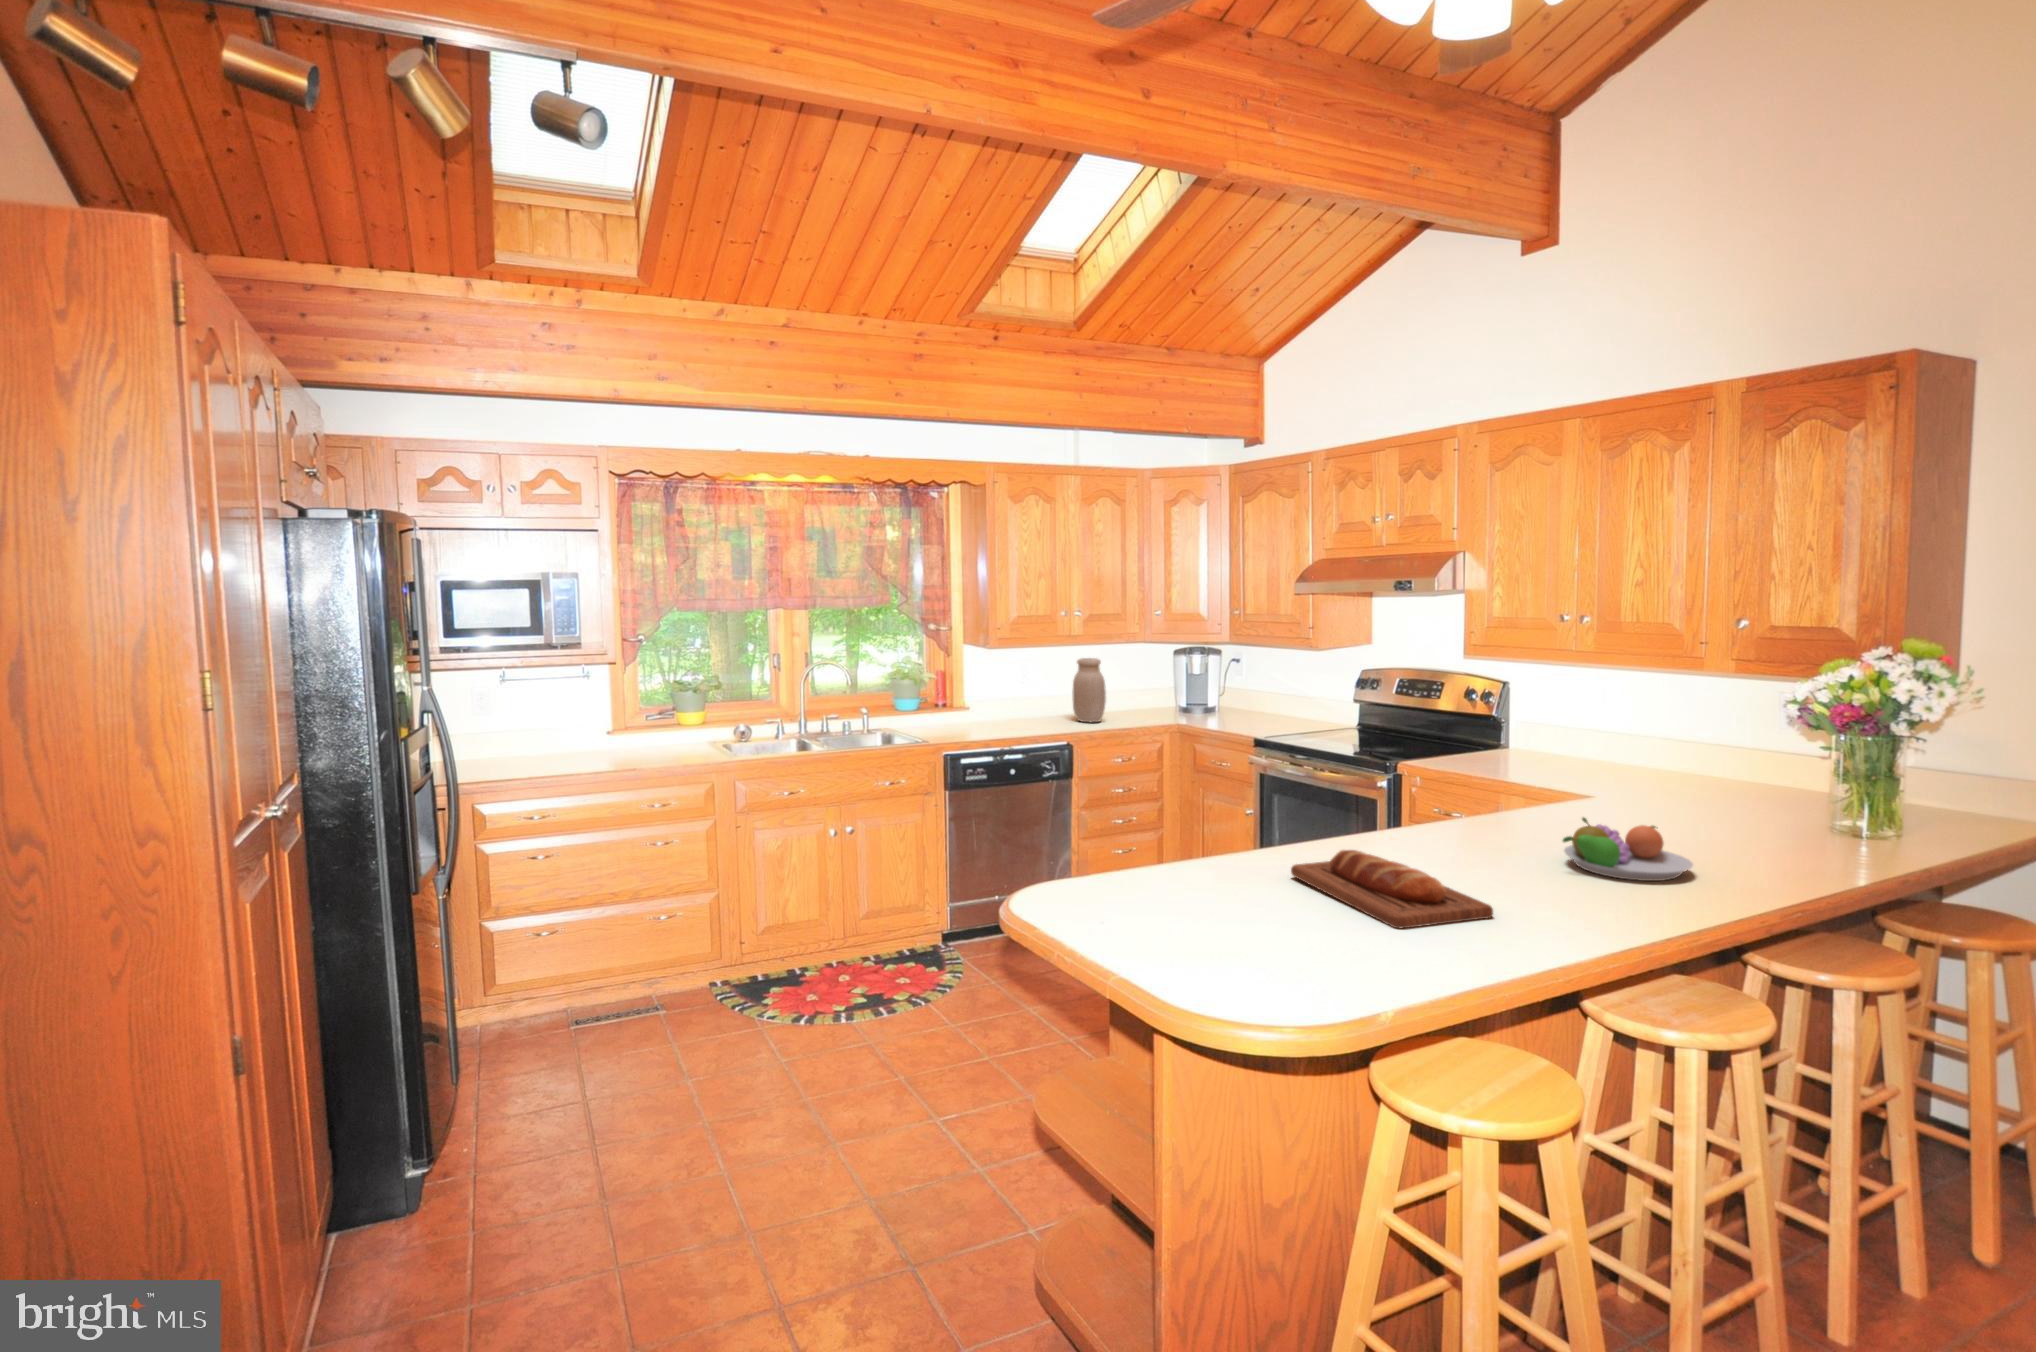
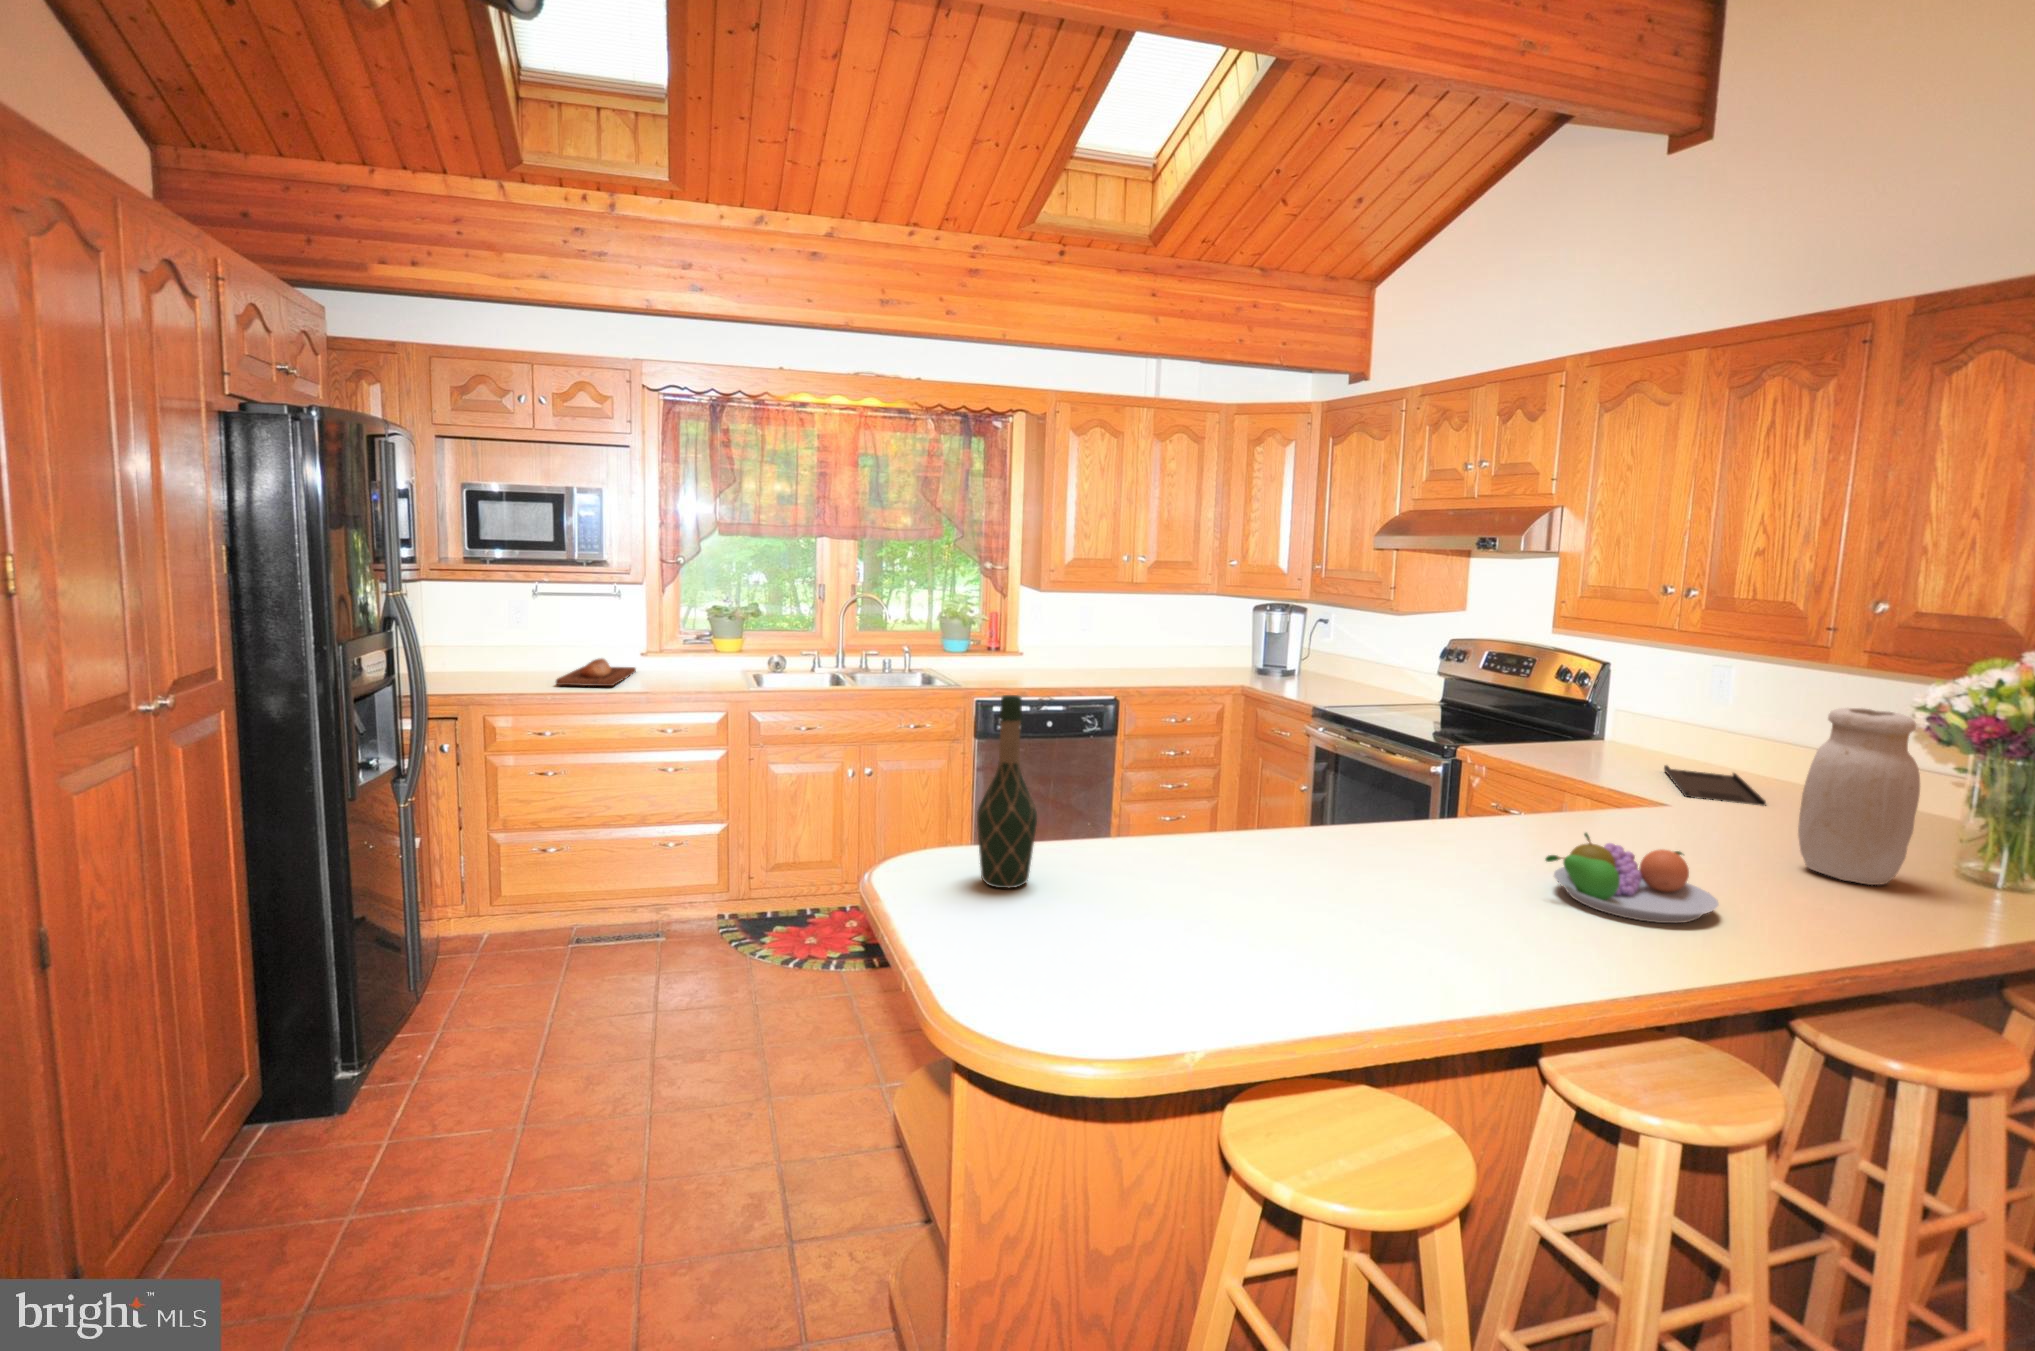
jar: present [1073,658,1106,722] -> present [1798,708,1920,885]
wine bottle: none [1128,740,1179,904] -> present [977,695,1037,888]
tray: none [1574,764,1666,790] -> present [1664,765,1766,806]
bread loaf: present [1291,850,1493,928] -> present [556,658,636,686]

